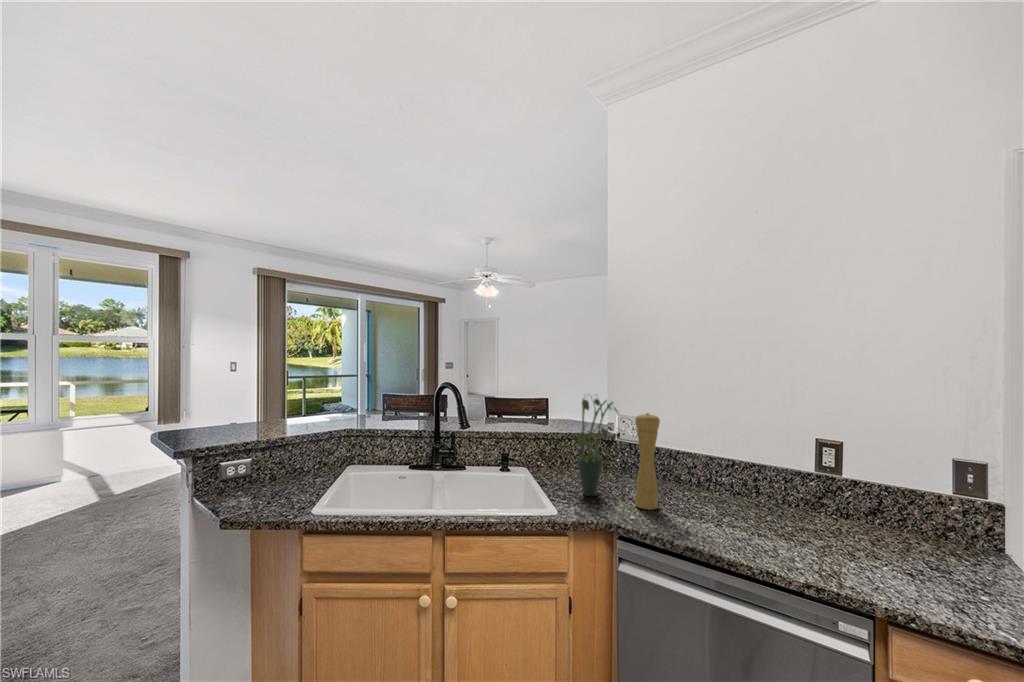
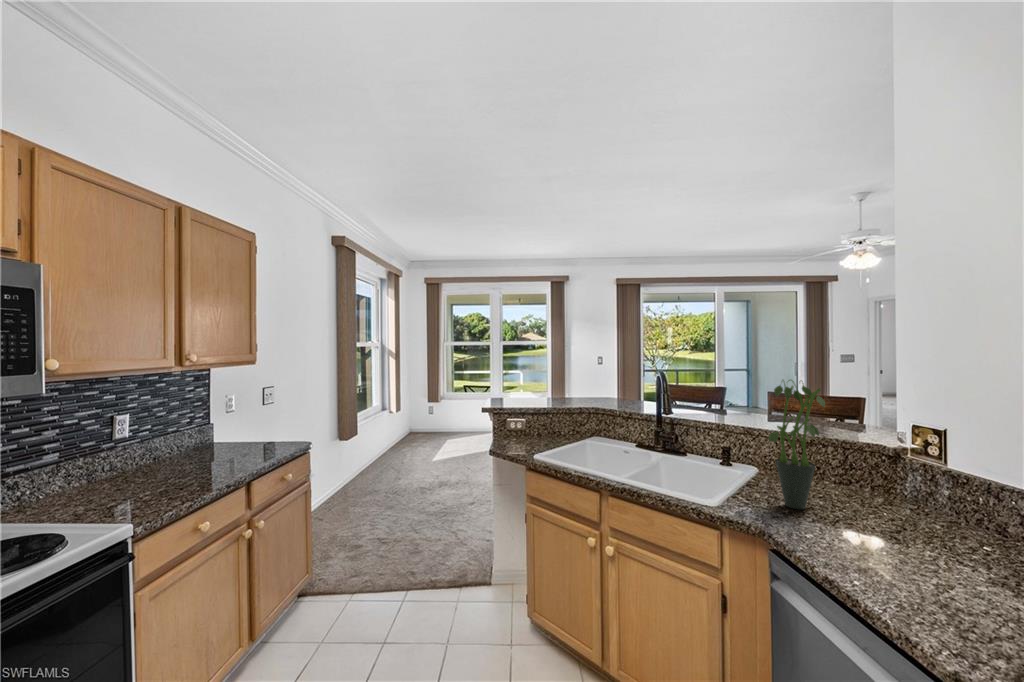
pepper mill: present [635,413,660,510] -> none [839,407,882,544]

